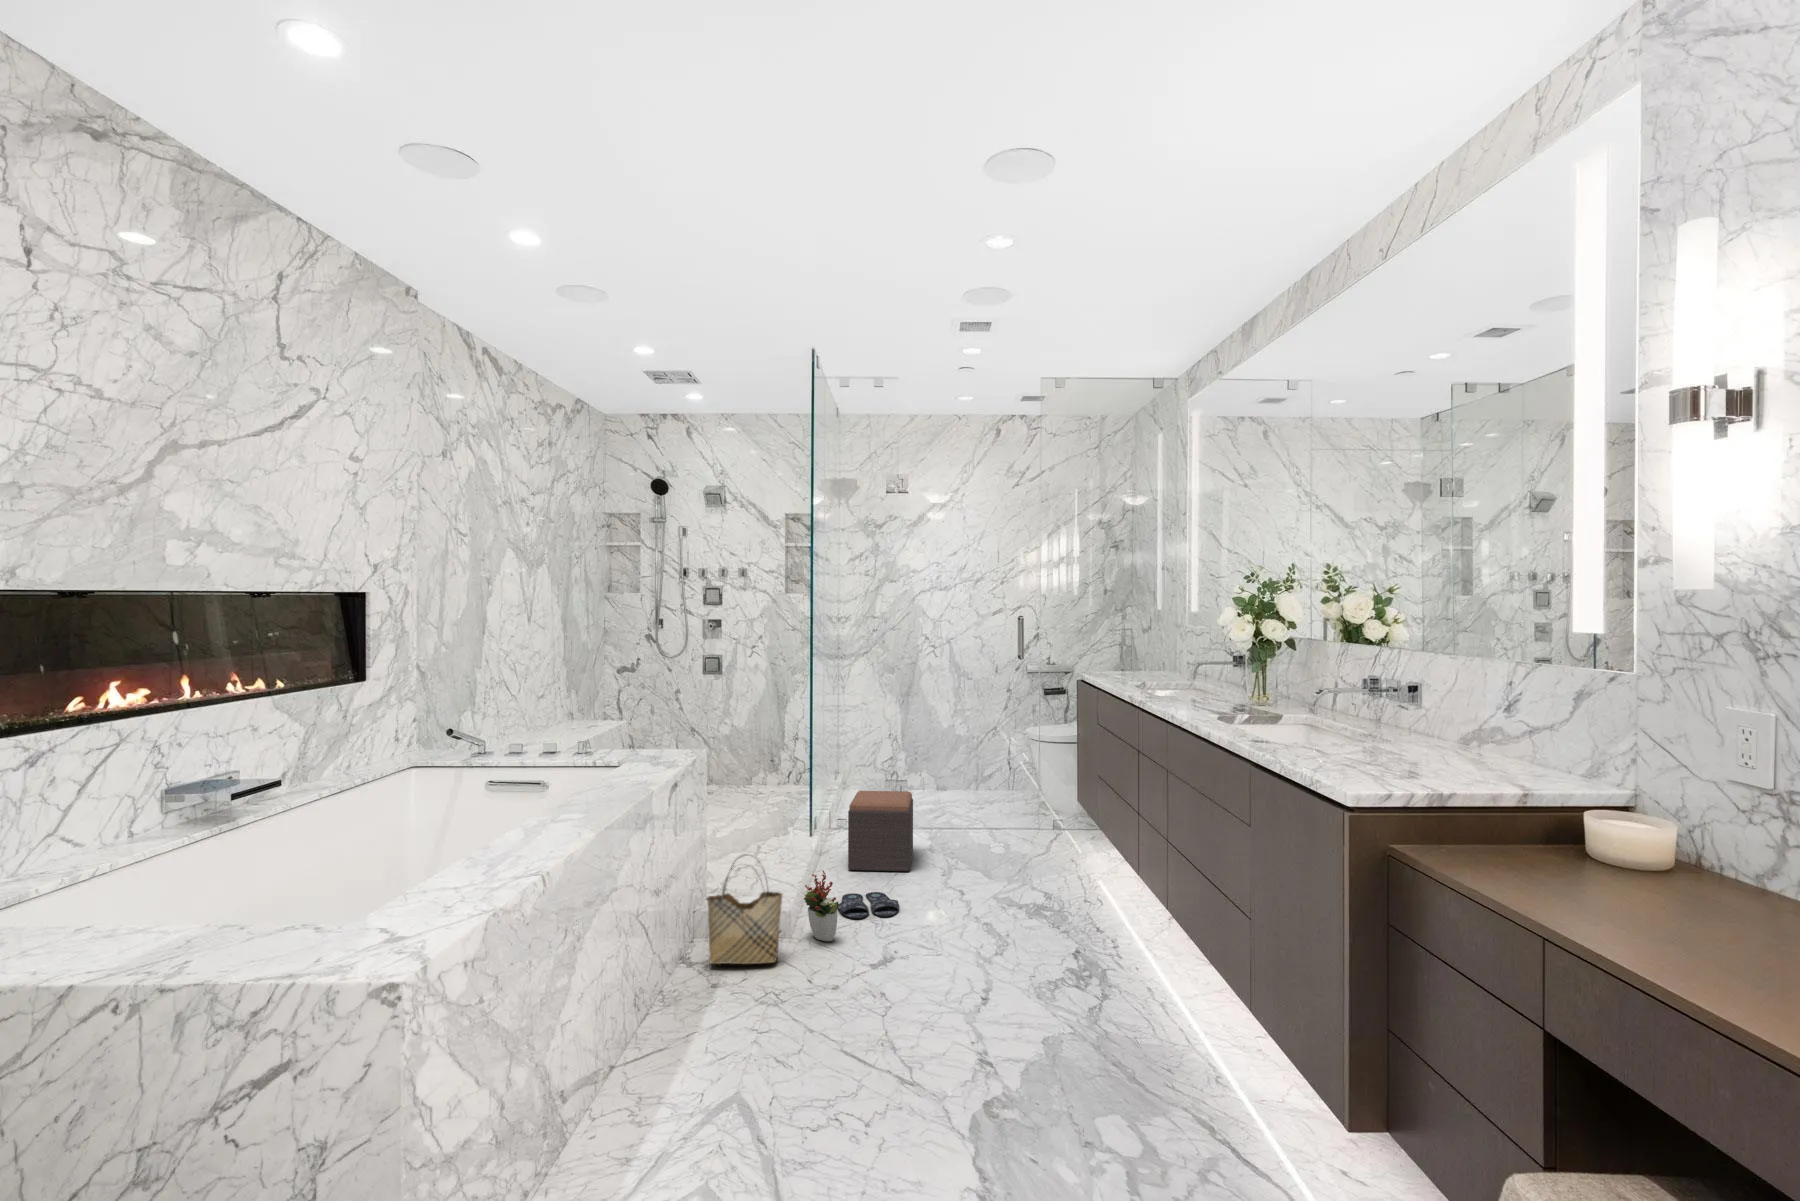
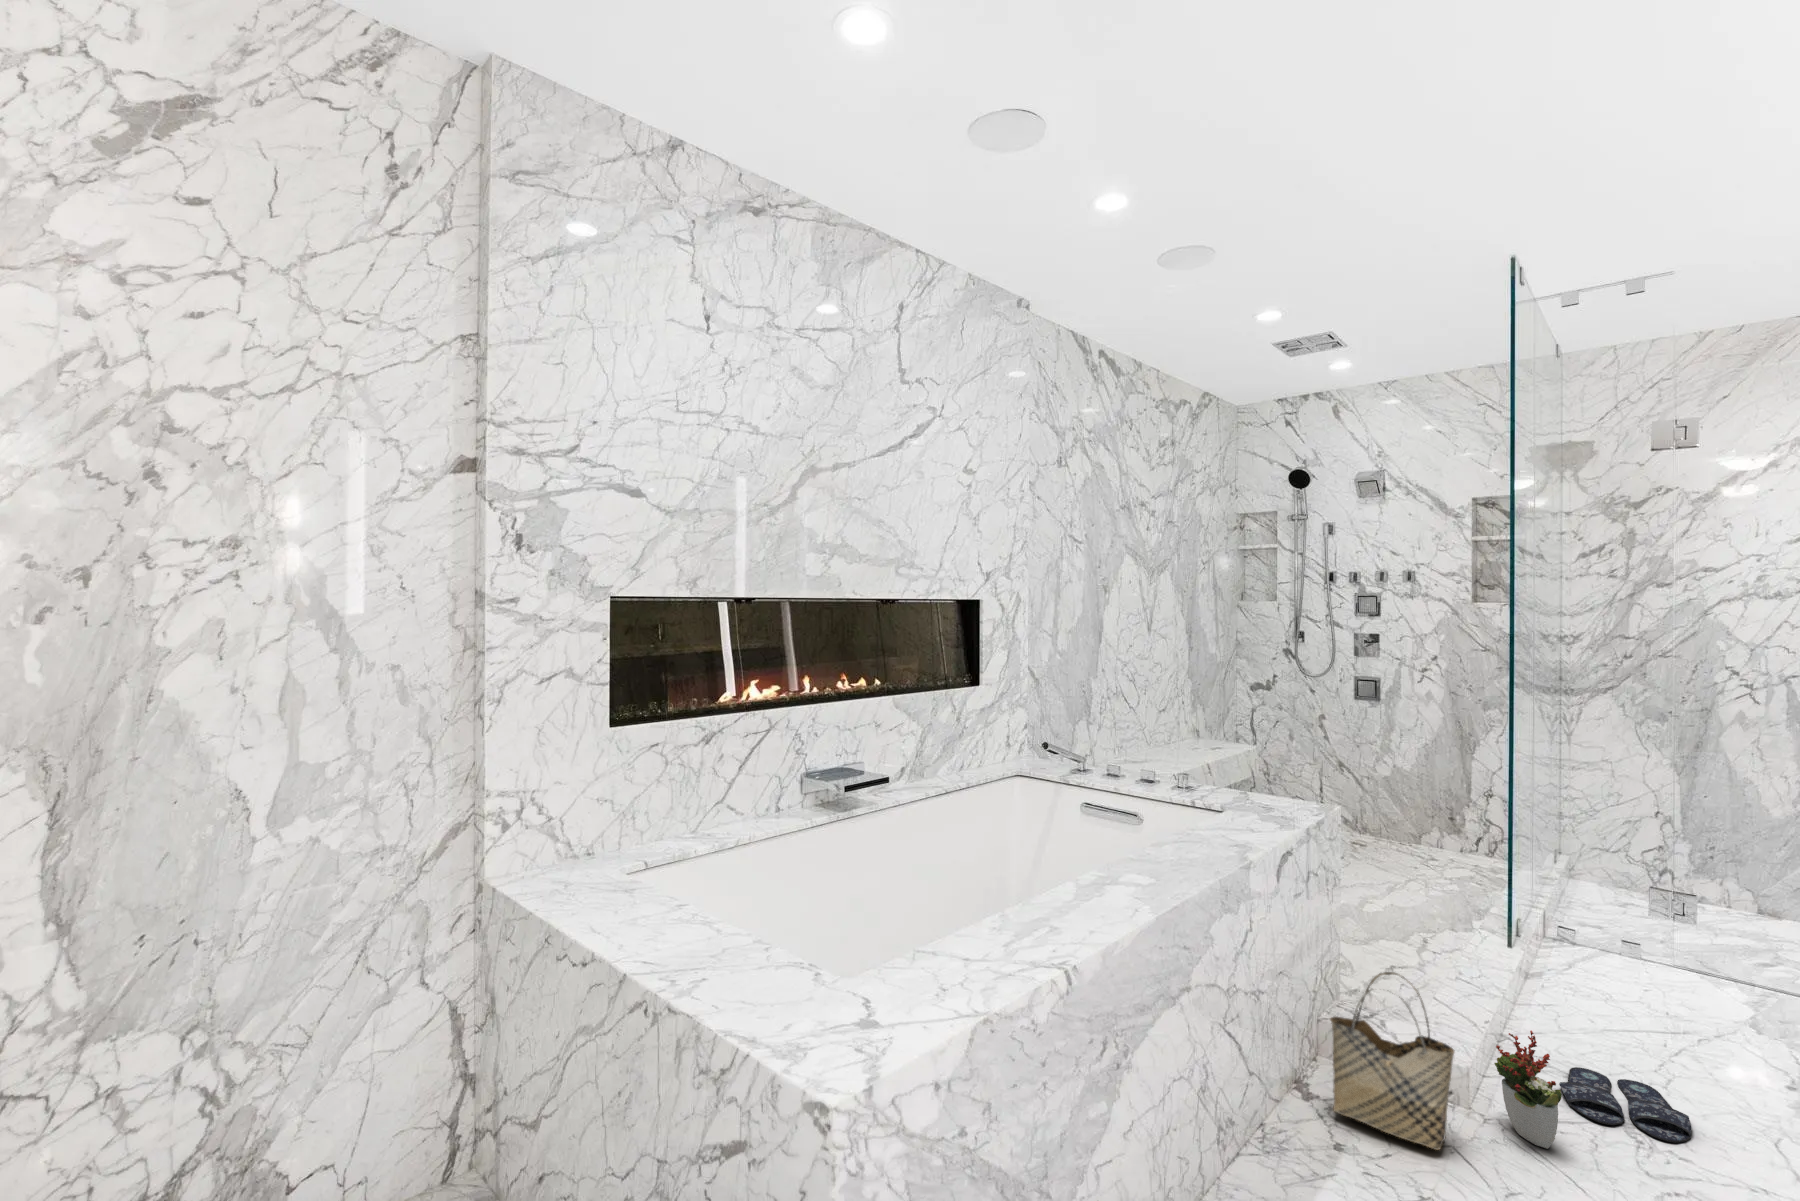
footstool: present [848,791,913,871] -> none [1582,904,1720,1062]

